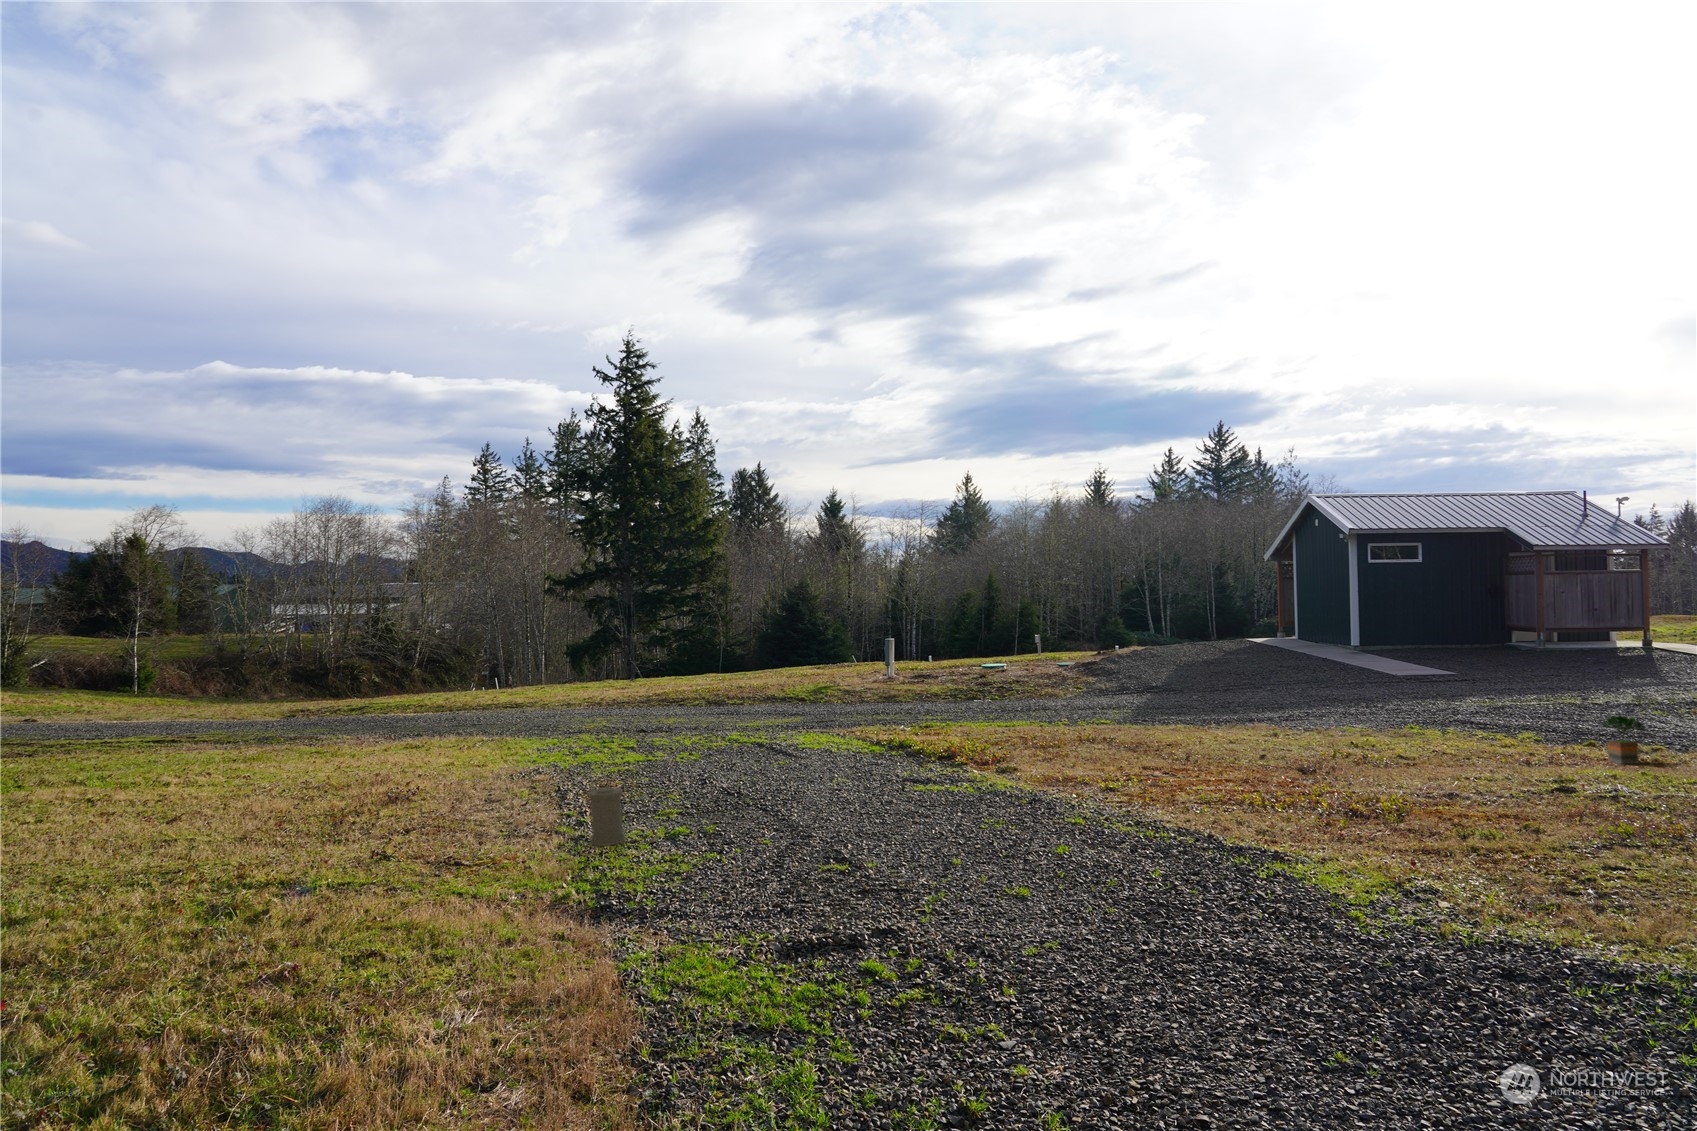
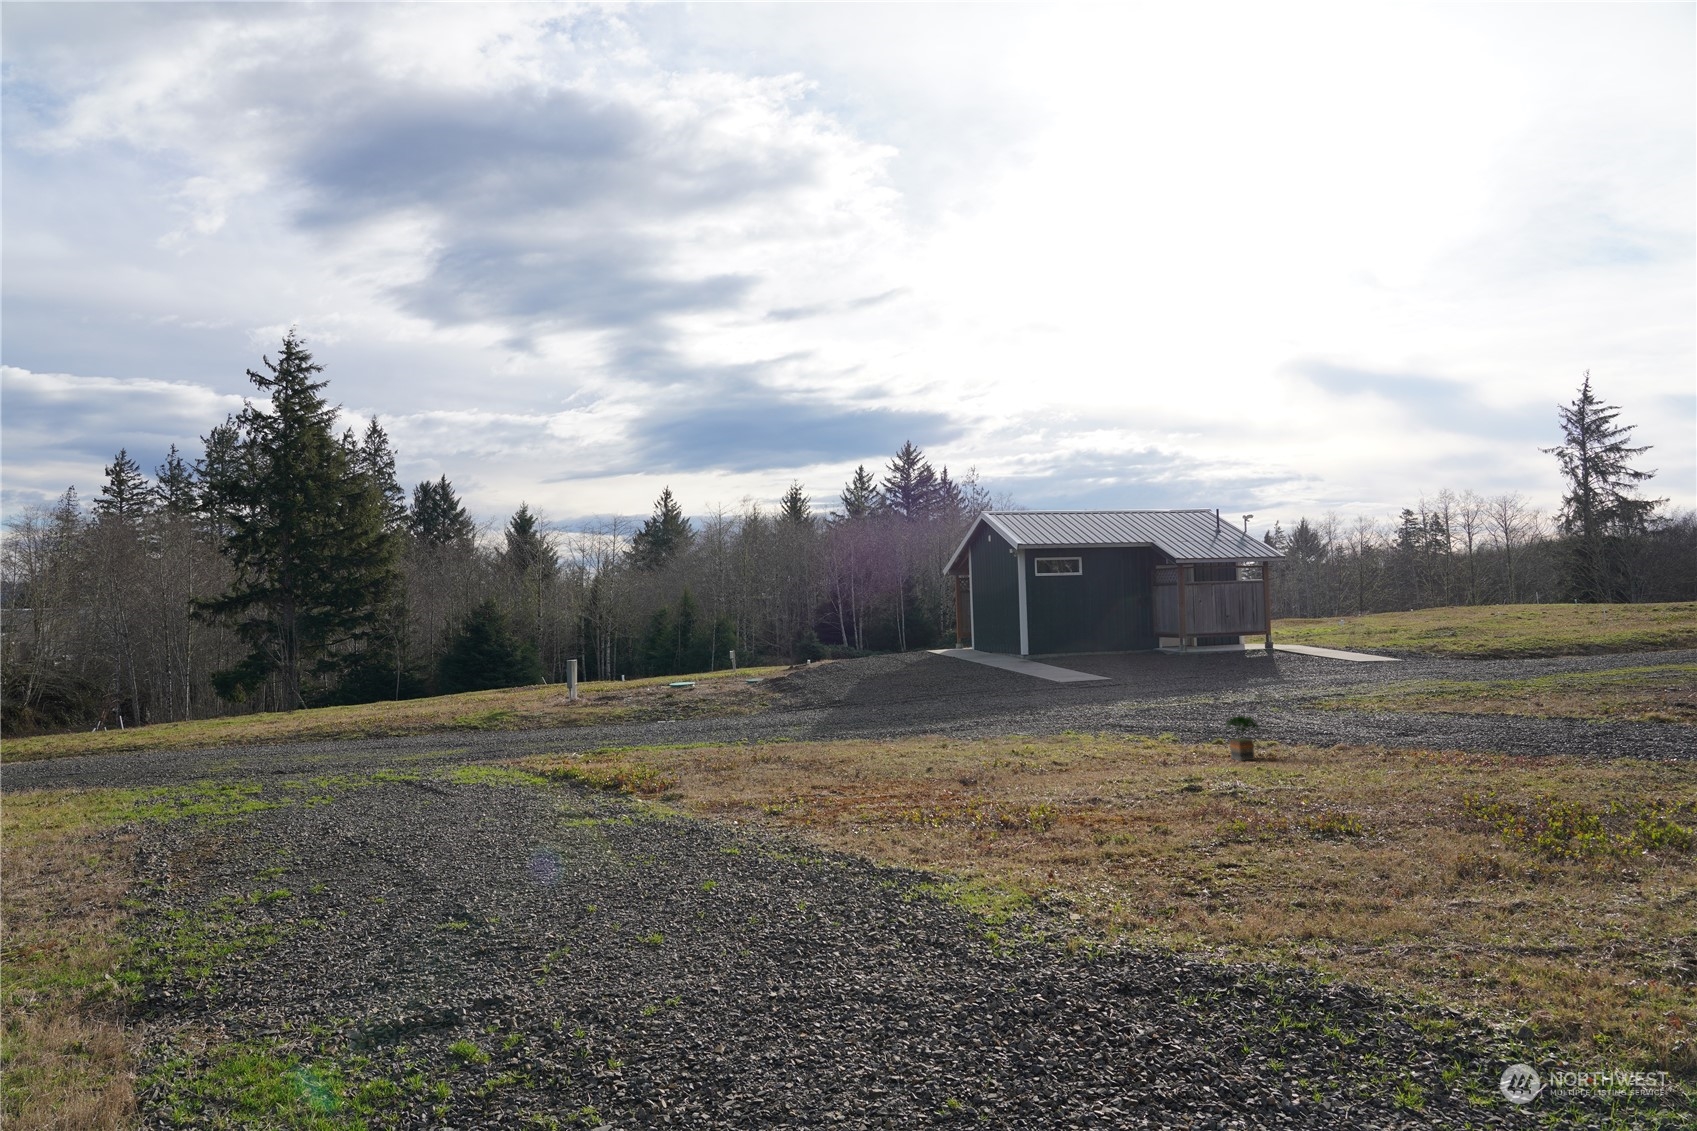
trash can: present [589,788,625,846] -> none [147,847,199,920]

